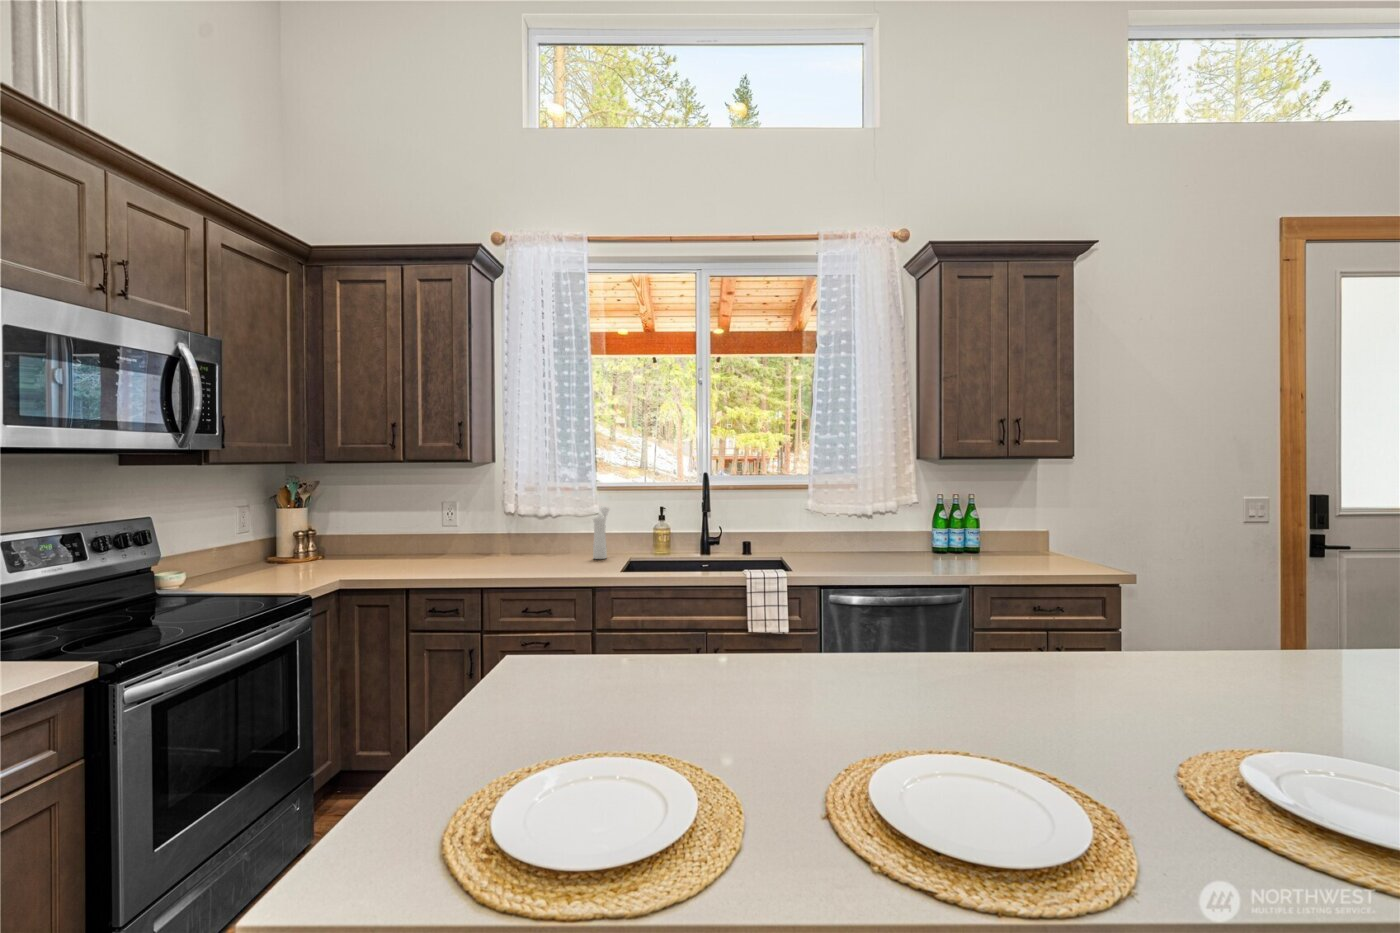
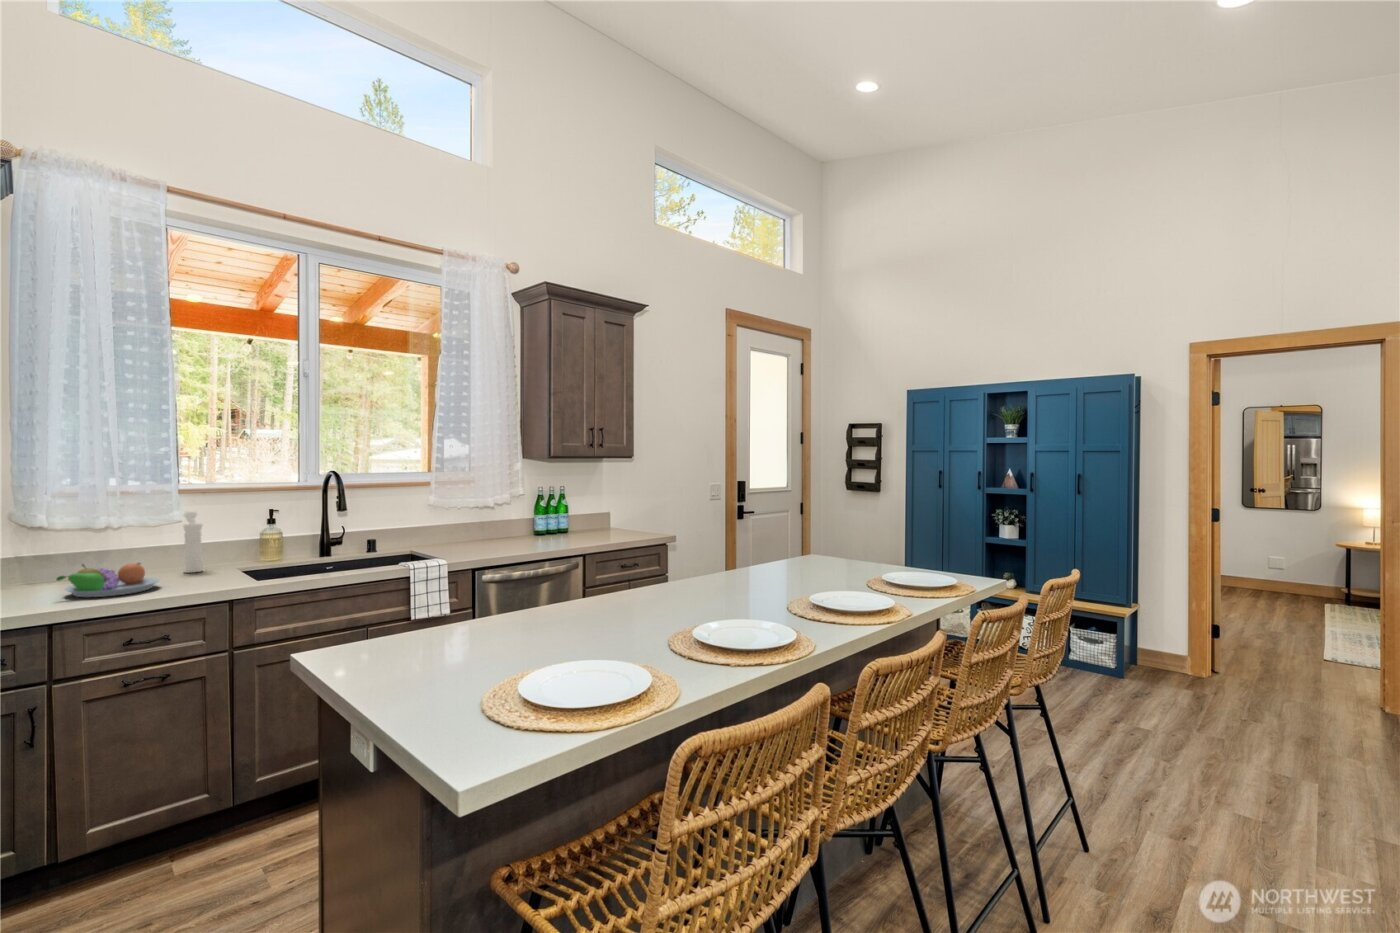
fruit bowl: none [494,544,560,572] -> present [56,563,160,597]

